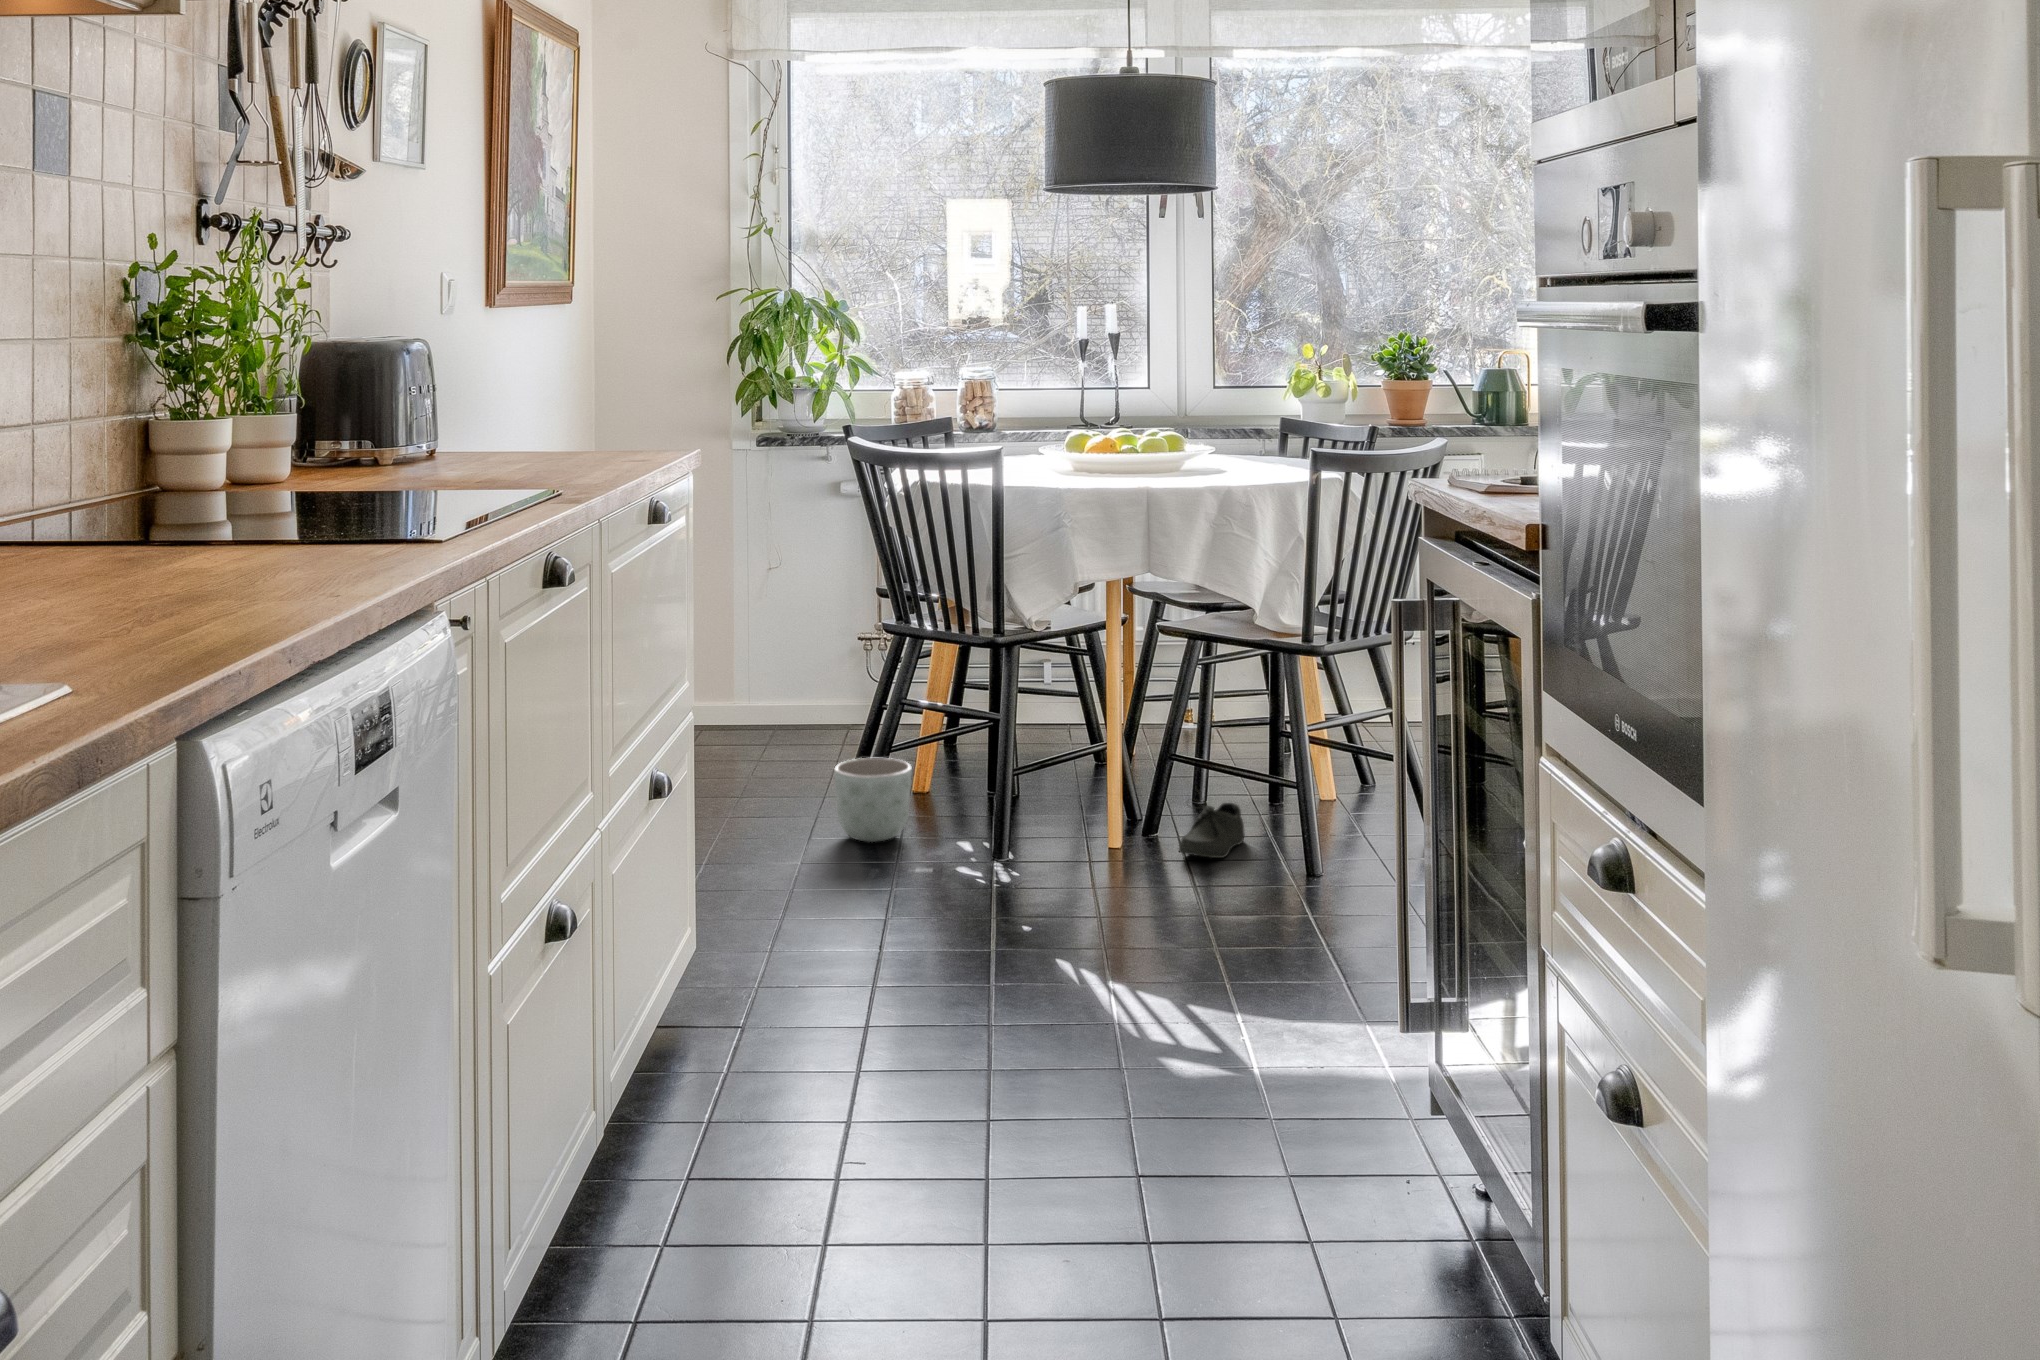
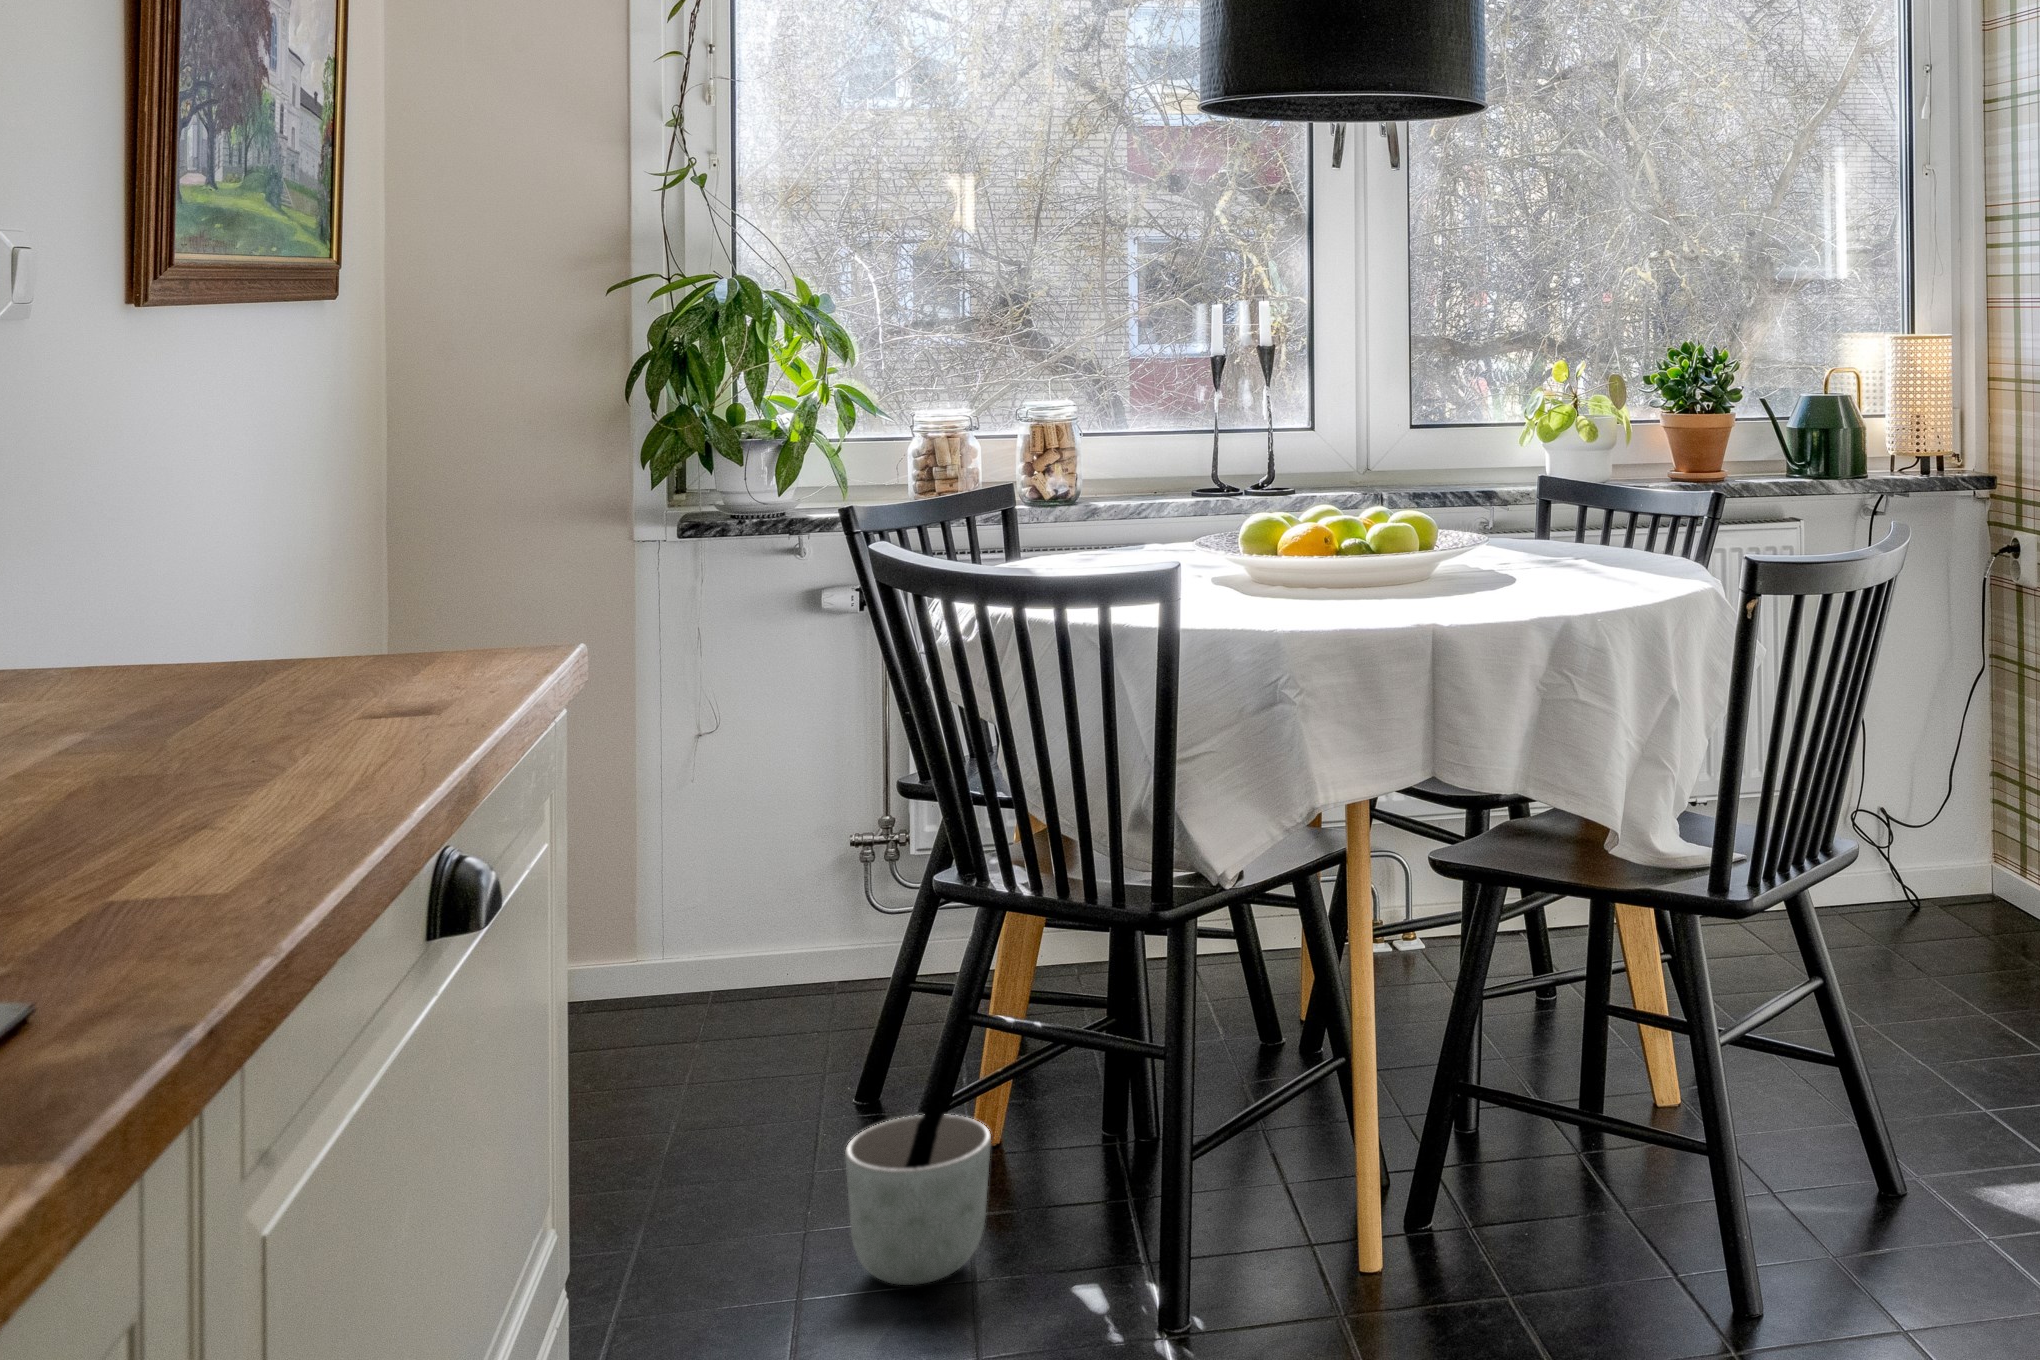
shoe: present [1179,803,1245,858] -> none [1477,1124,1572,1261]

